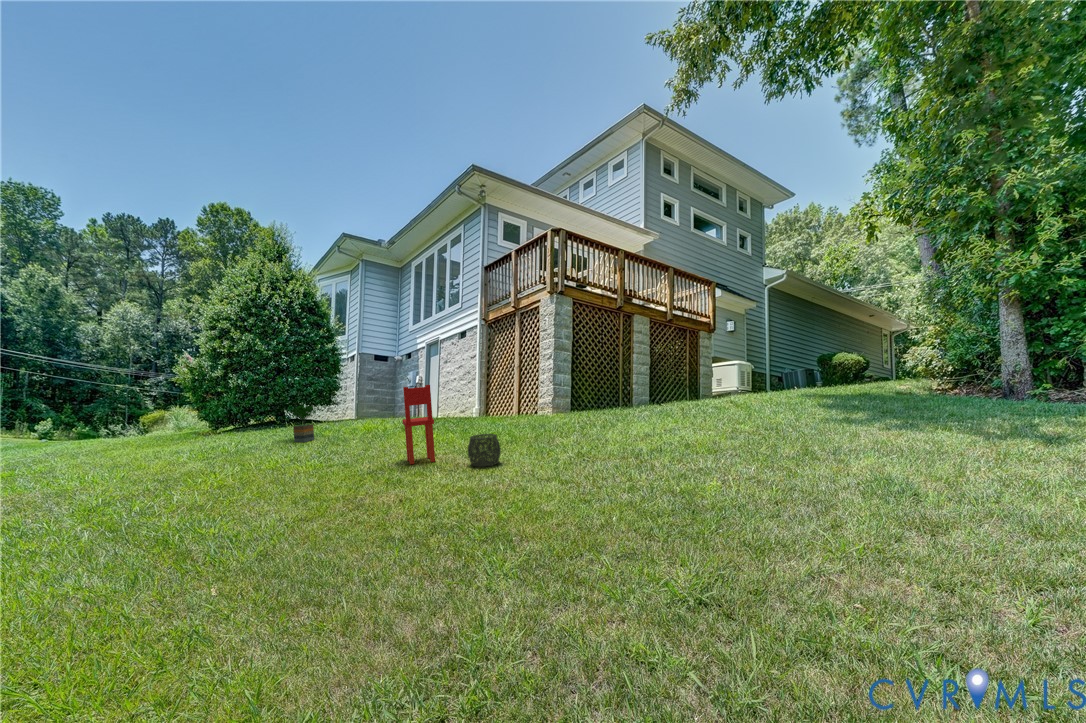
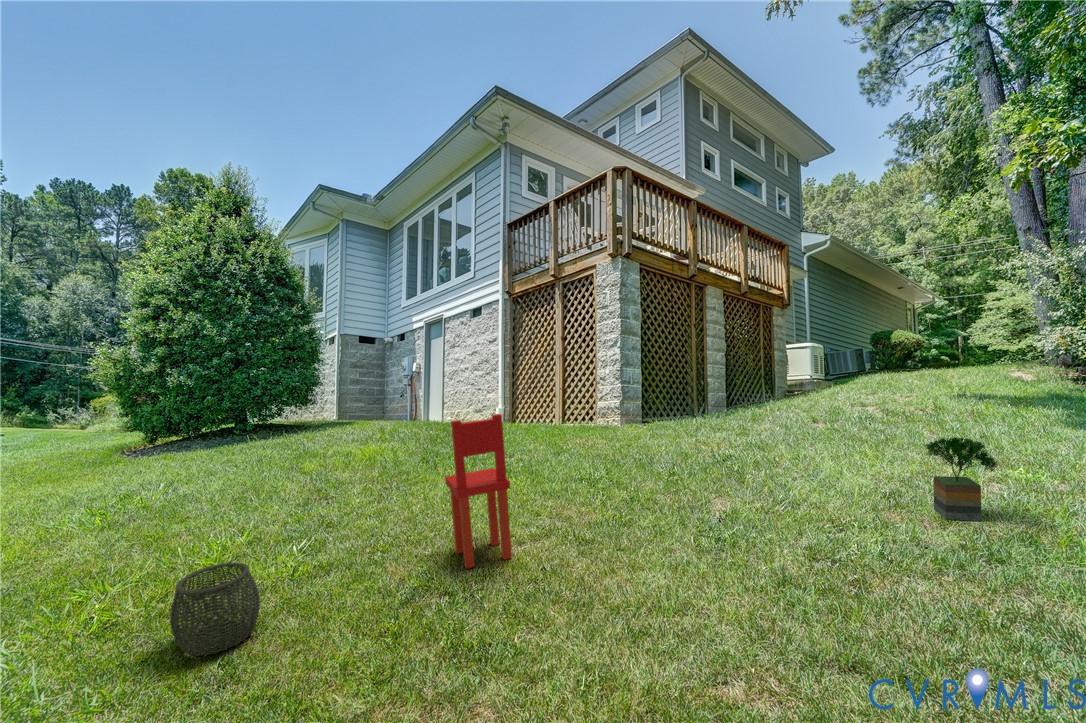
potted tree: present [292,406,316,442] -> present [925,437,997,521]
woven basket: present [468,434,501,467] -> present [170,563,260,657]

